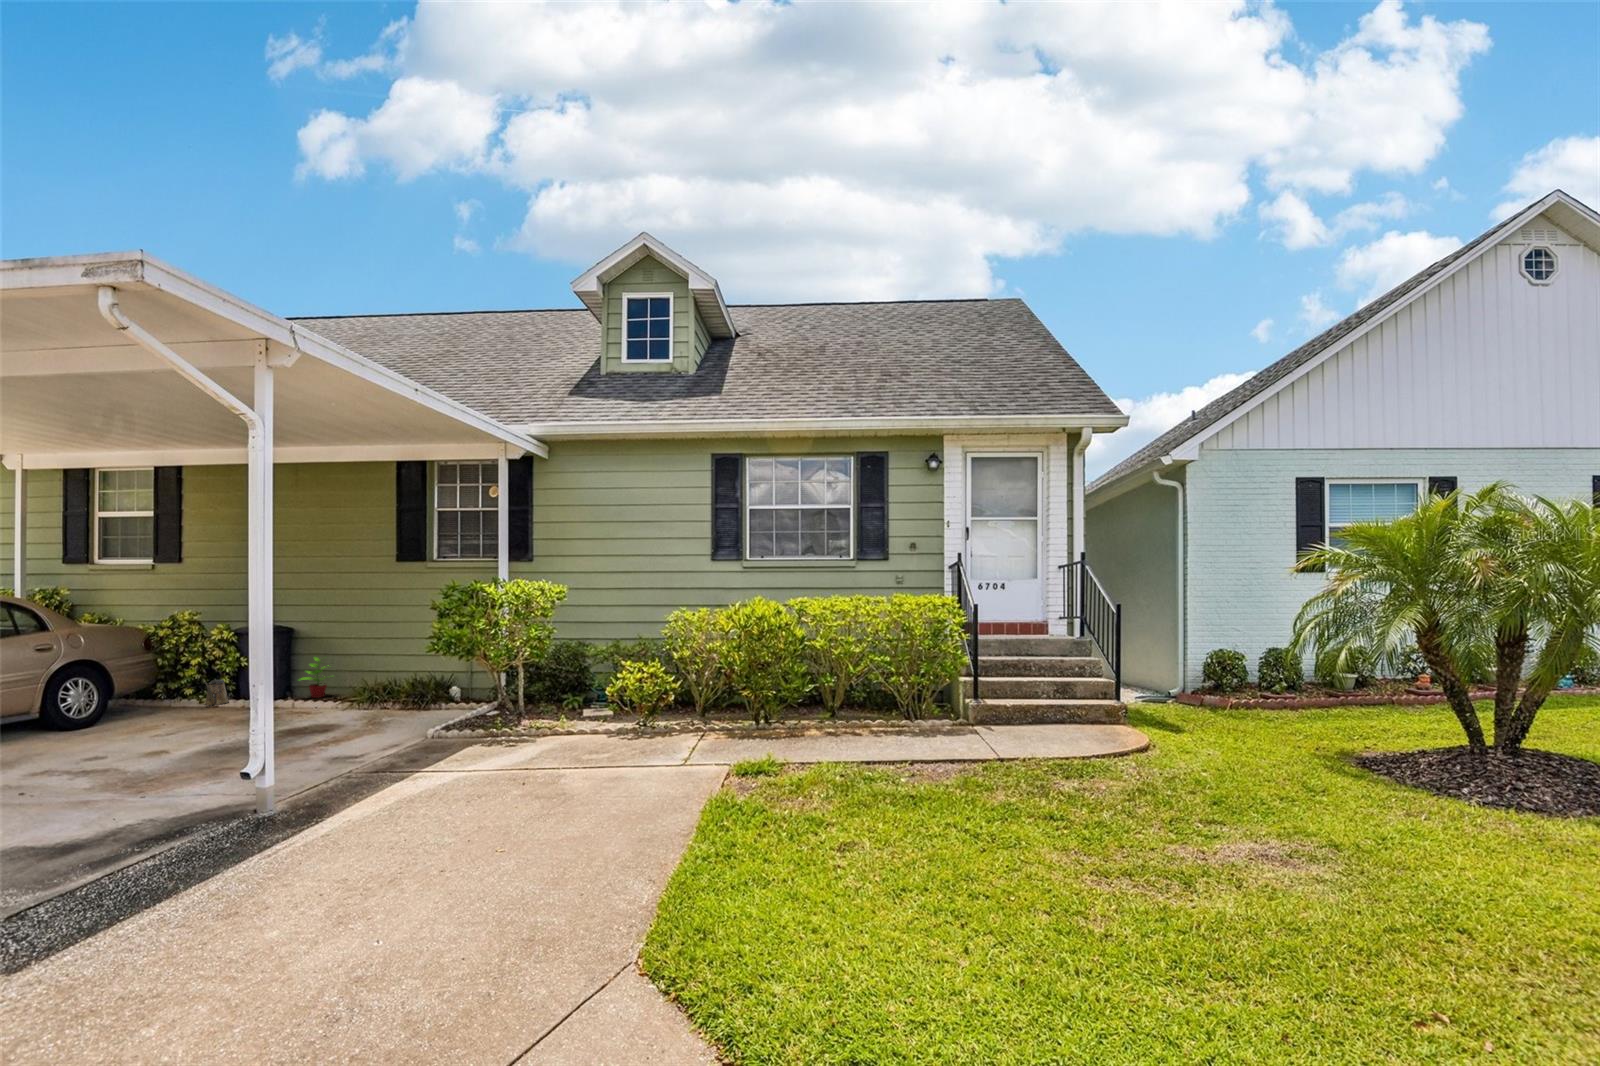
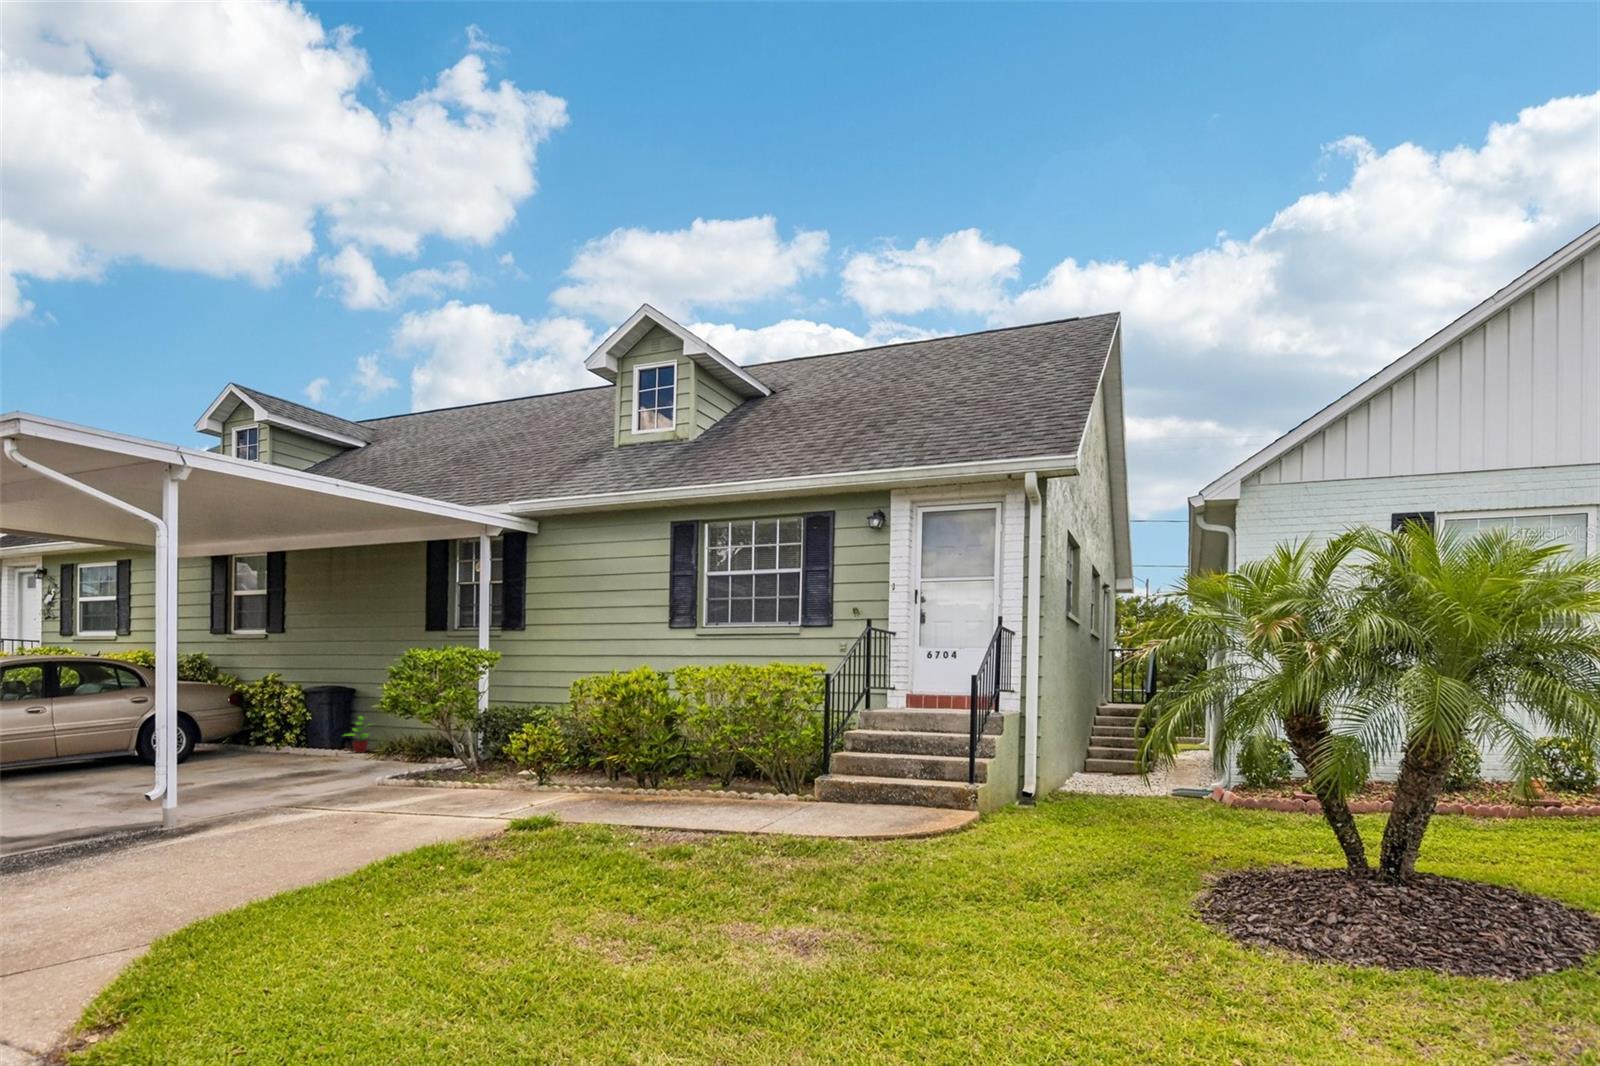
watering can: present [204,680,229,705] -> none [266,733,292,754]

